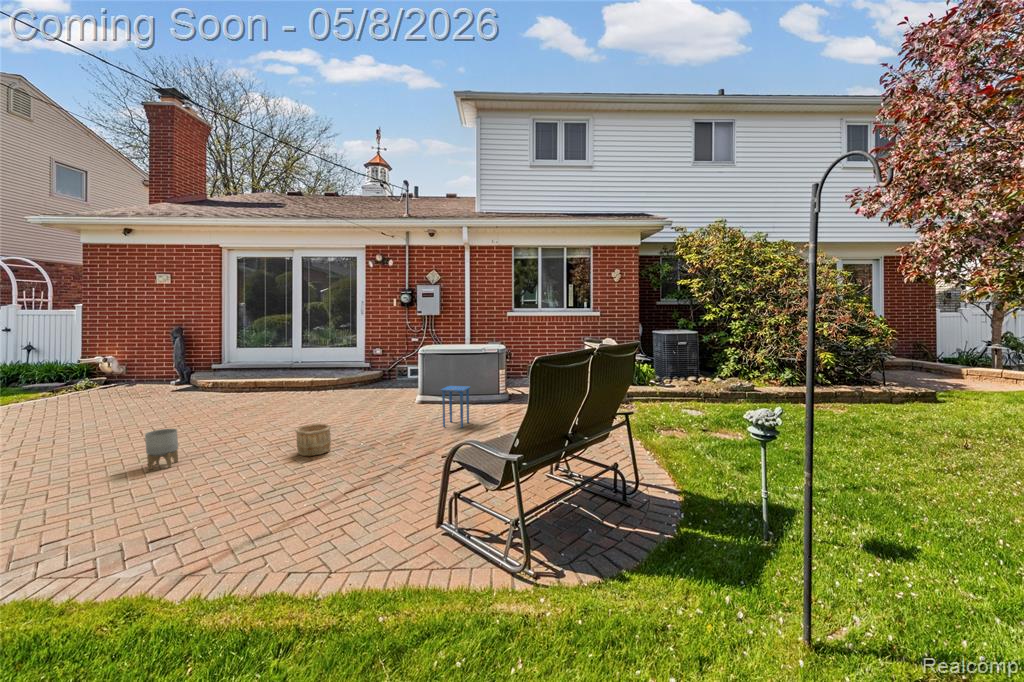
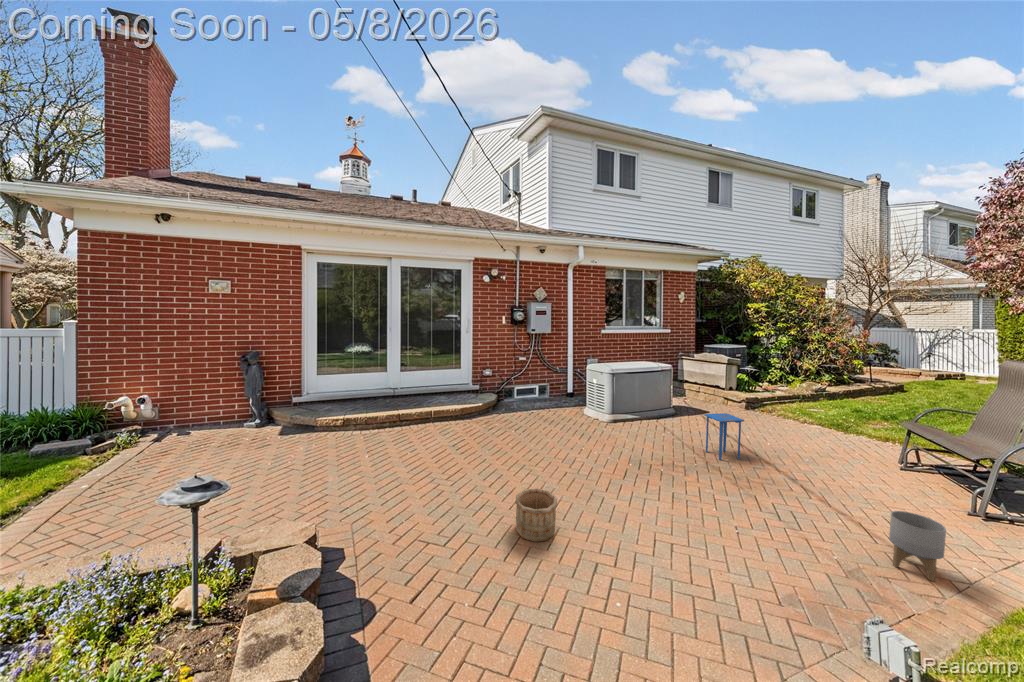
wooden bucket: present [295,424,331,456] -> present [515,488,557,542]
planter: present [145,429,178,470] -> present [889,511,946,581]

